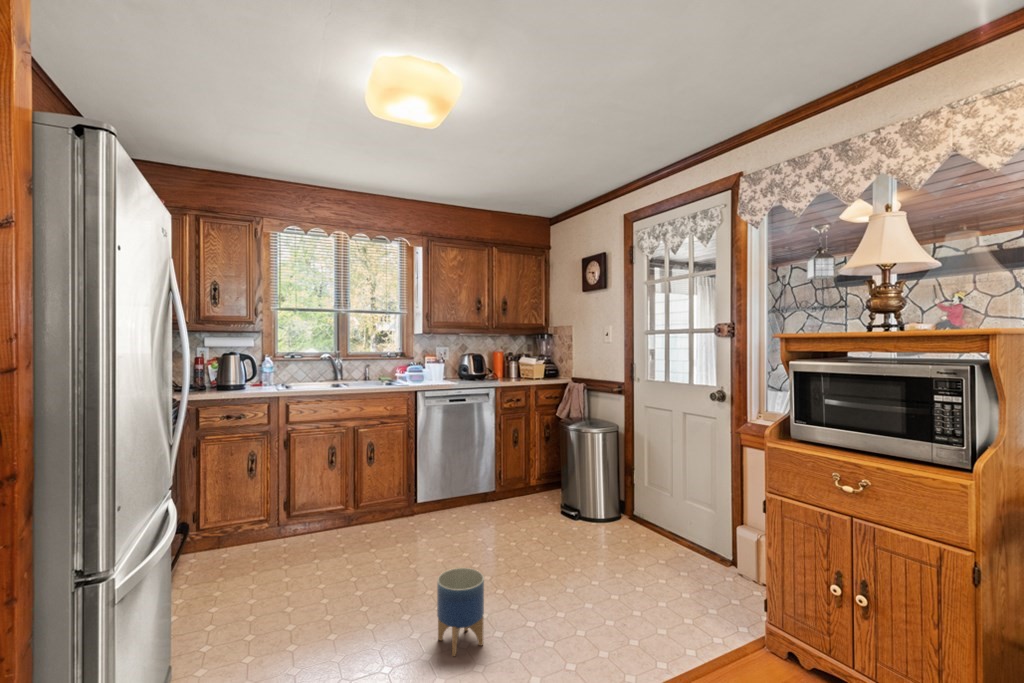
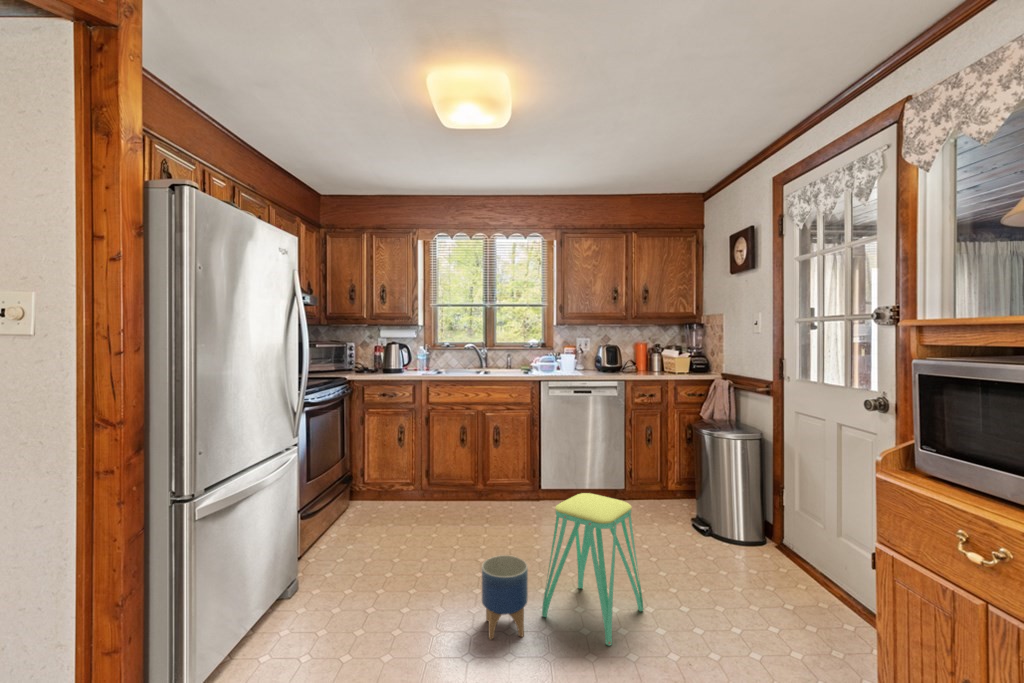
stool: none [488,495,569,631] -> present [542,493,644,646]

